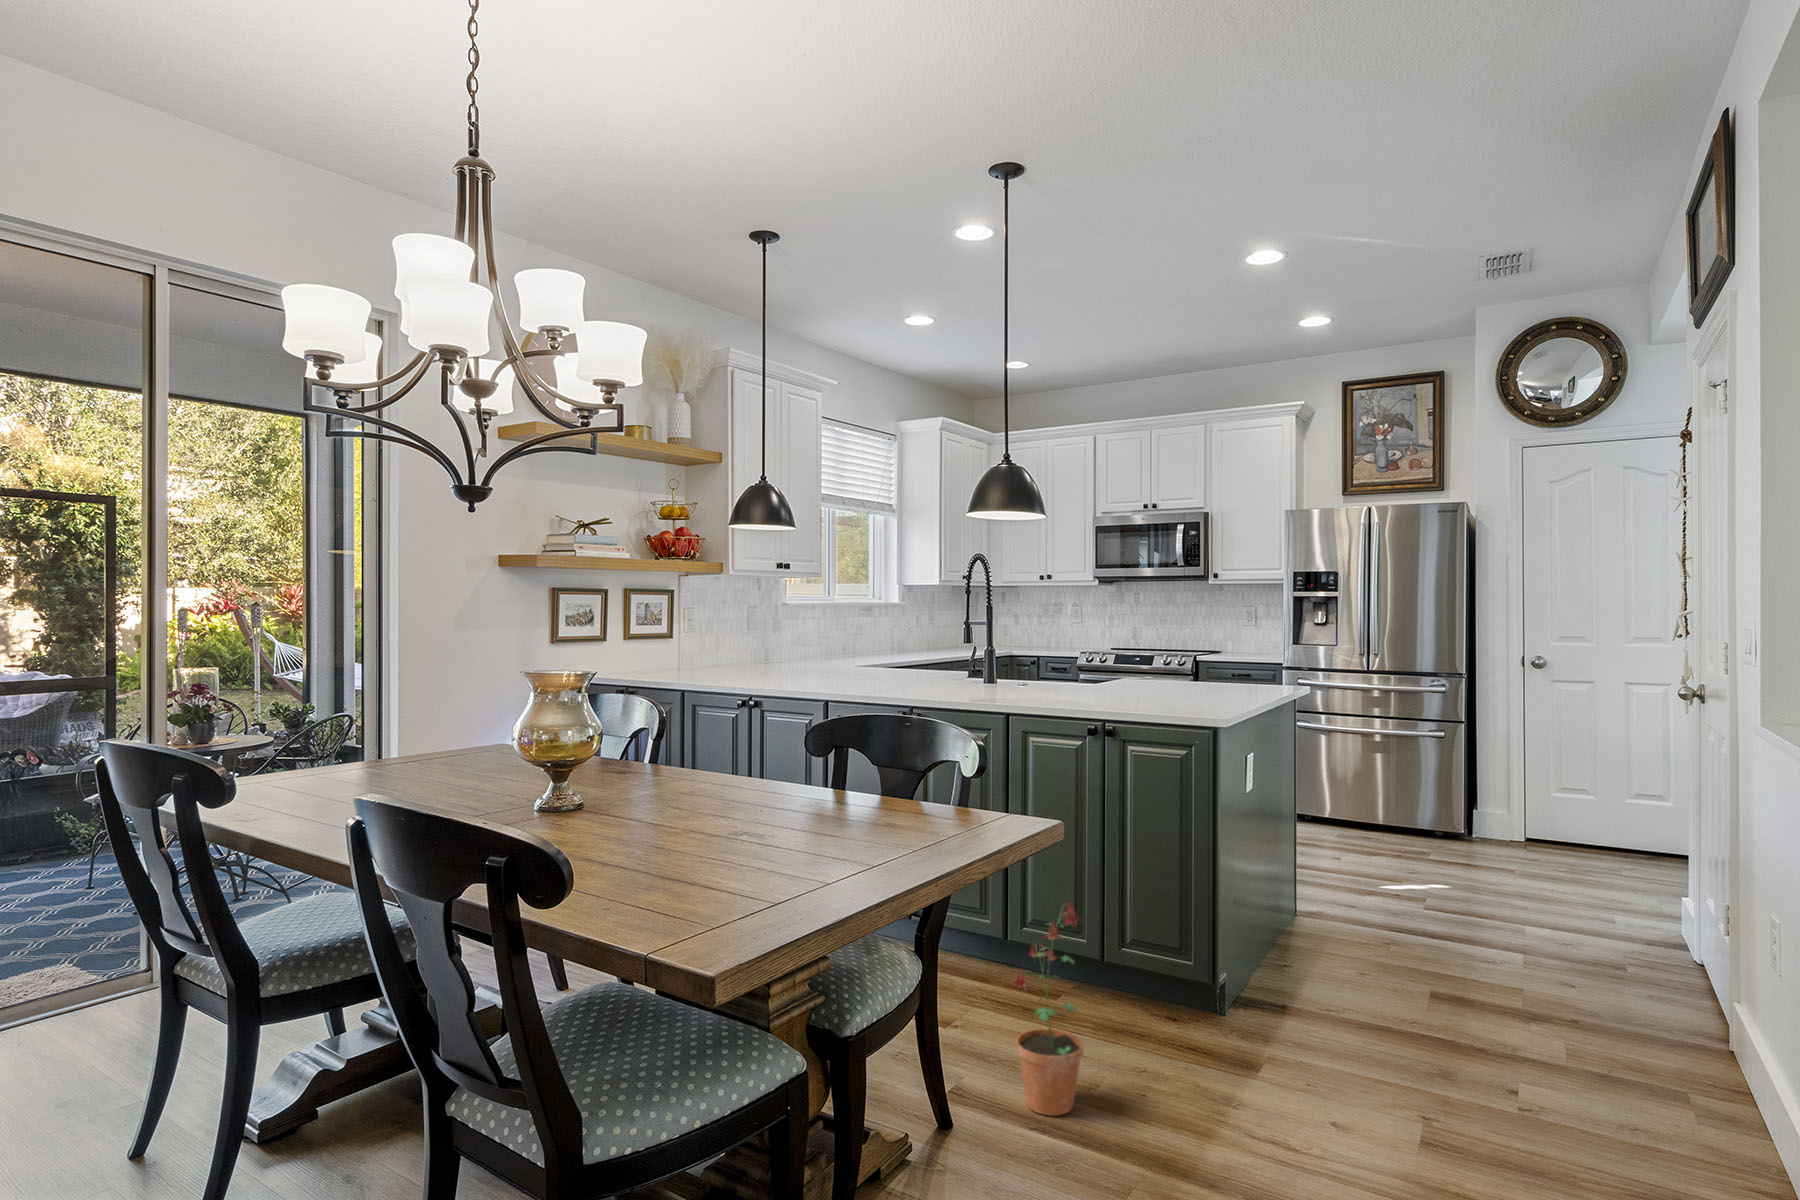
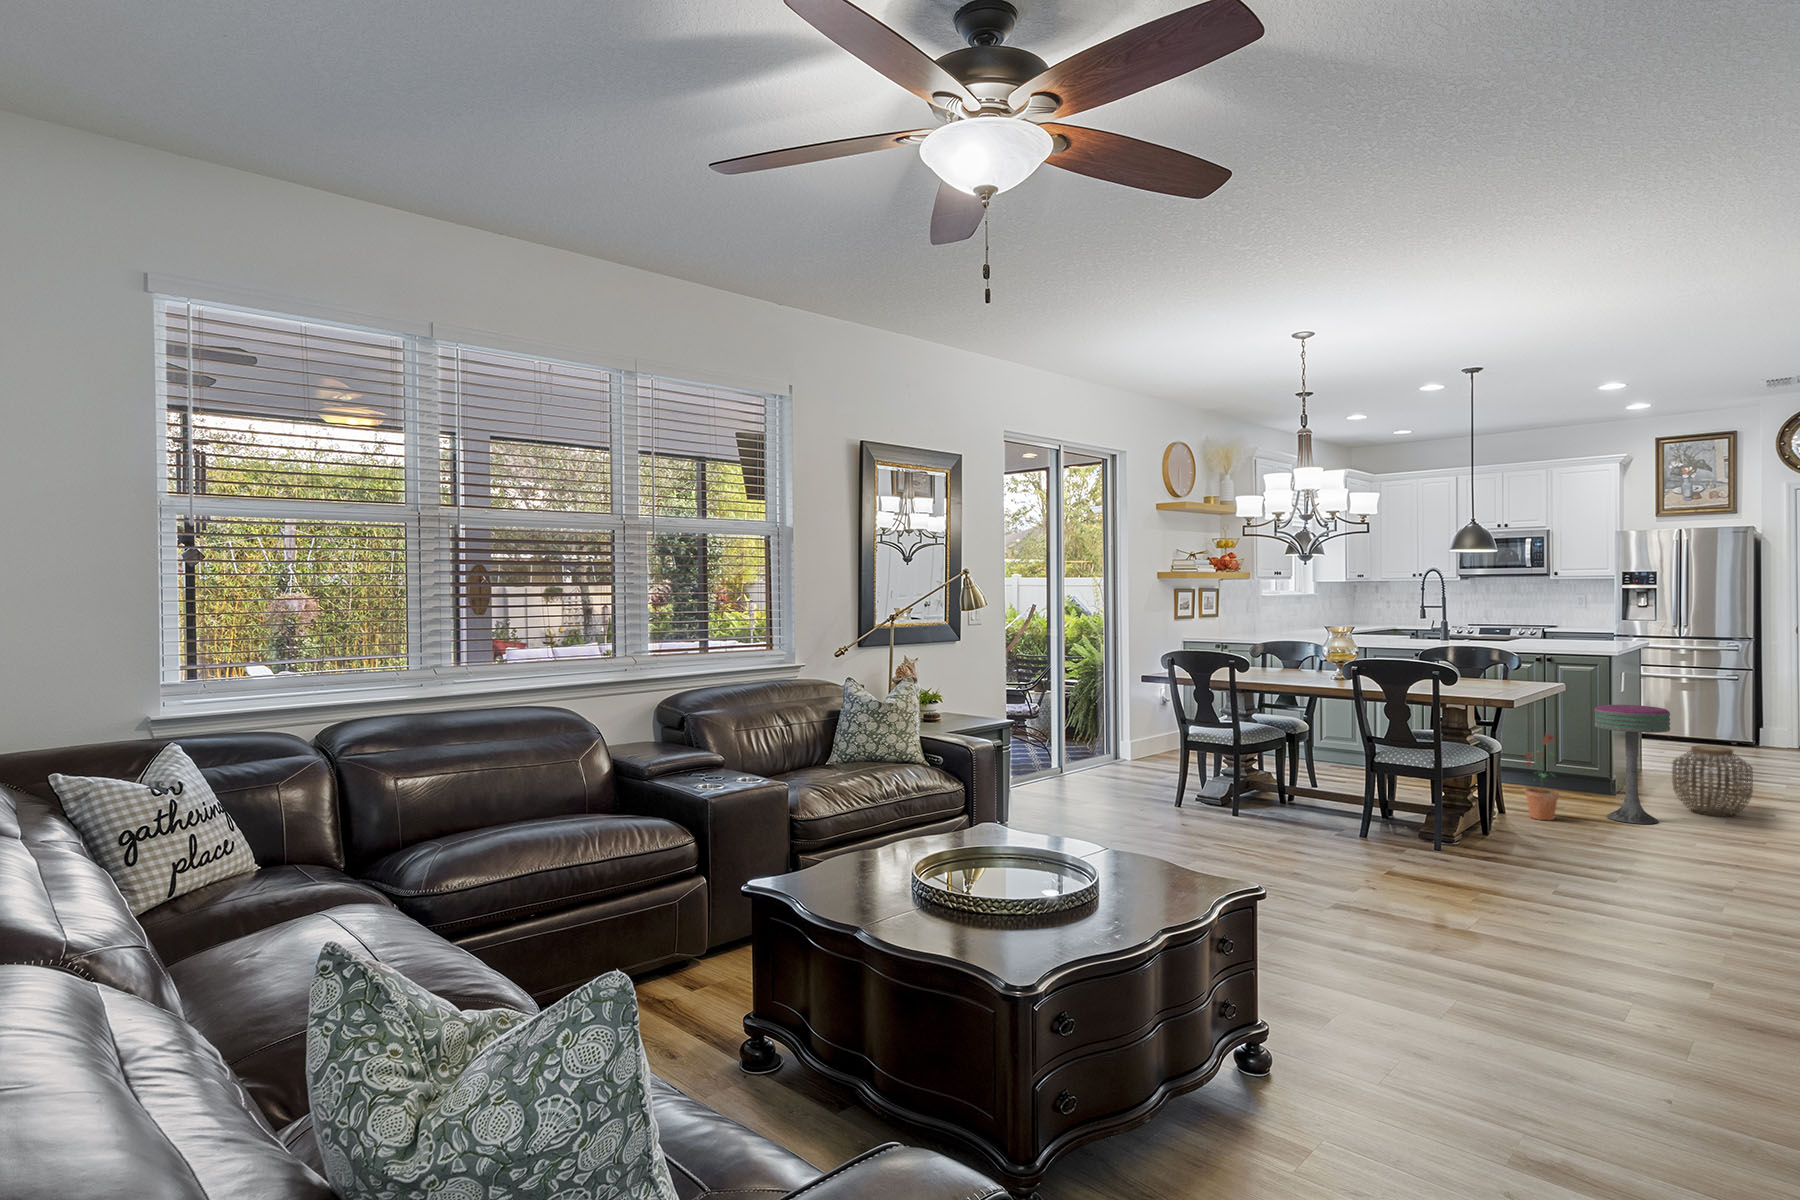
bar stool: none [1164,834,1308,1119] -> present [1595,705,1670,824]
woven basket: none [1324,909,1470,1070] -> present [1672,746,1753,816]

